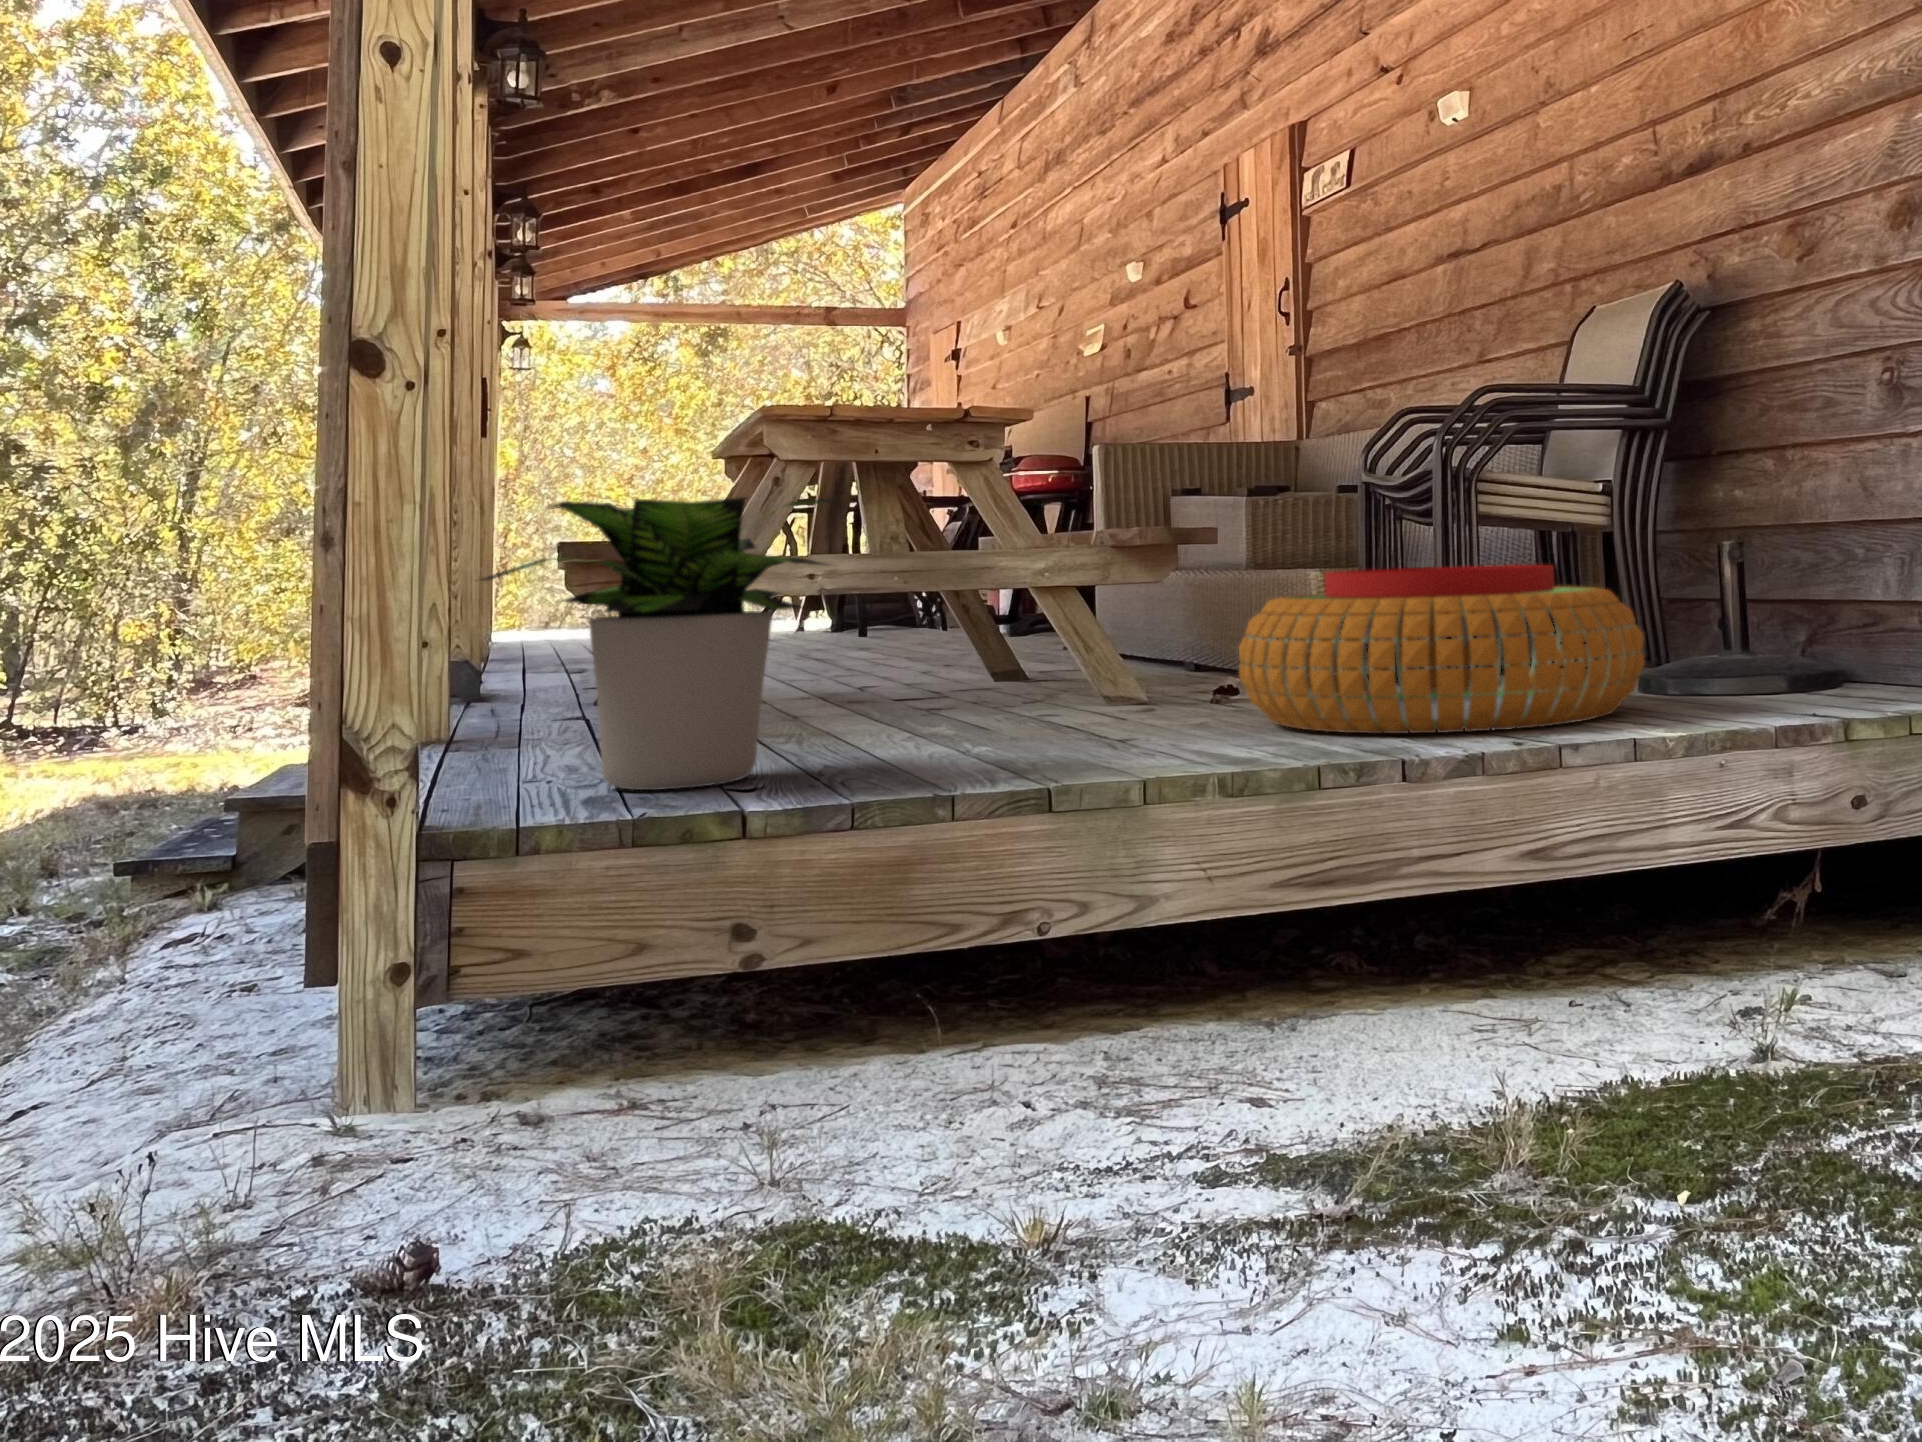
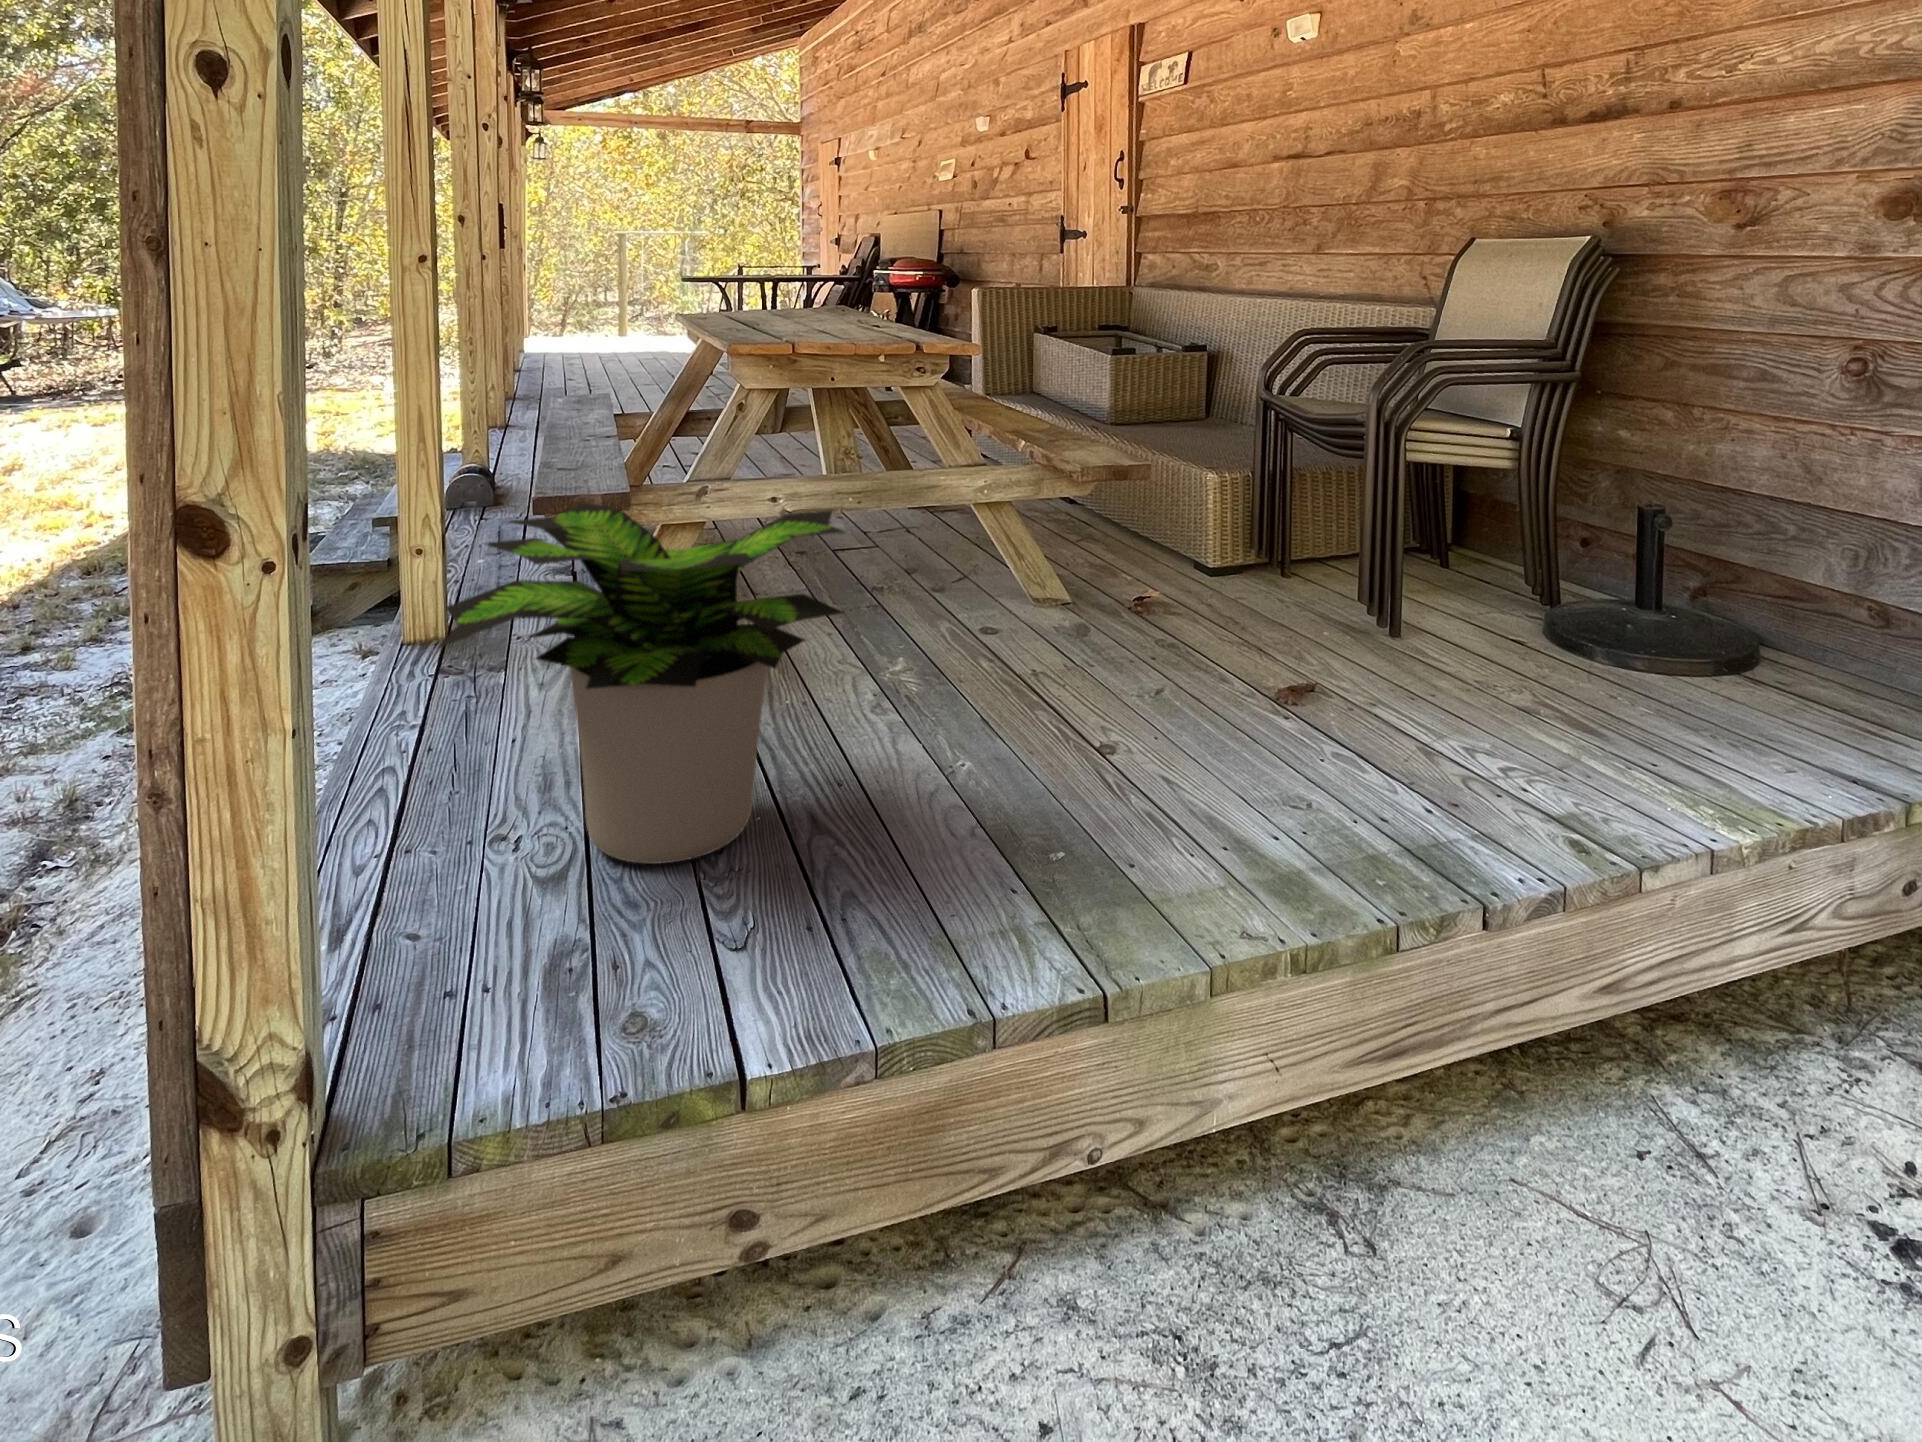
pouf: present [1239,565,1645,733] -> none [1213,533,1650,774]

